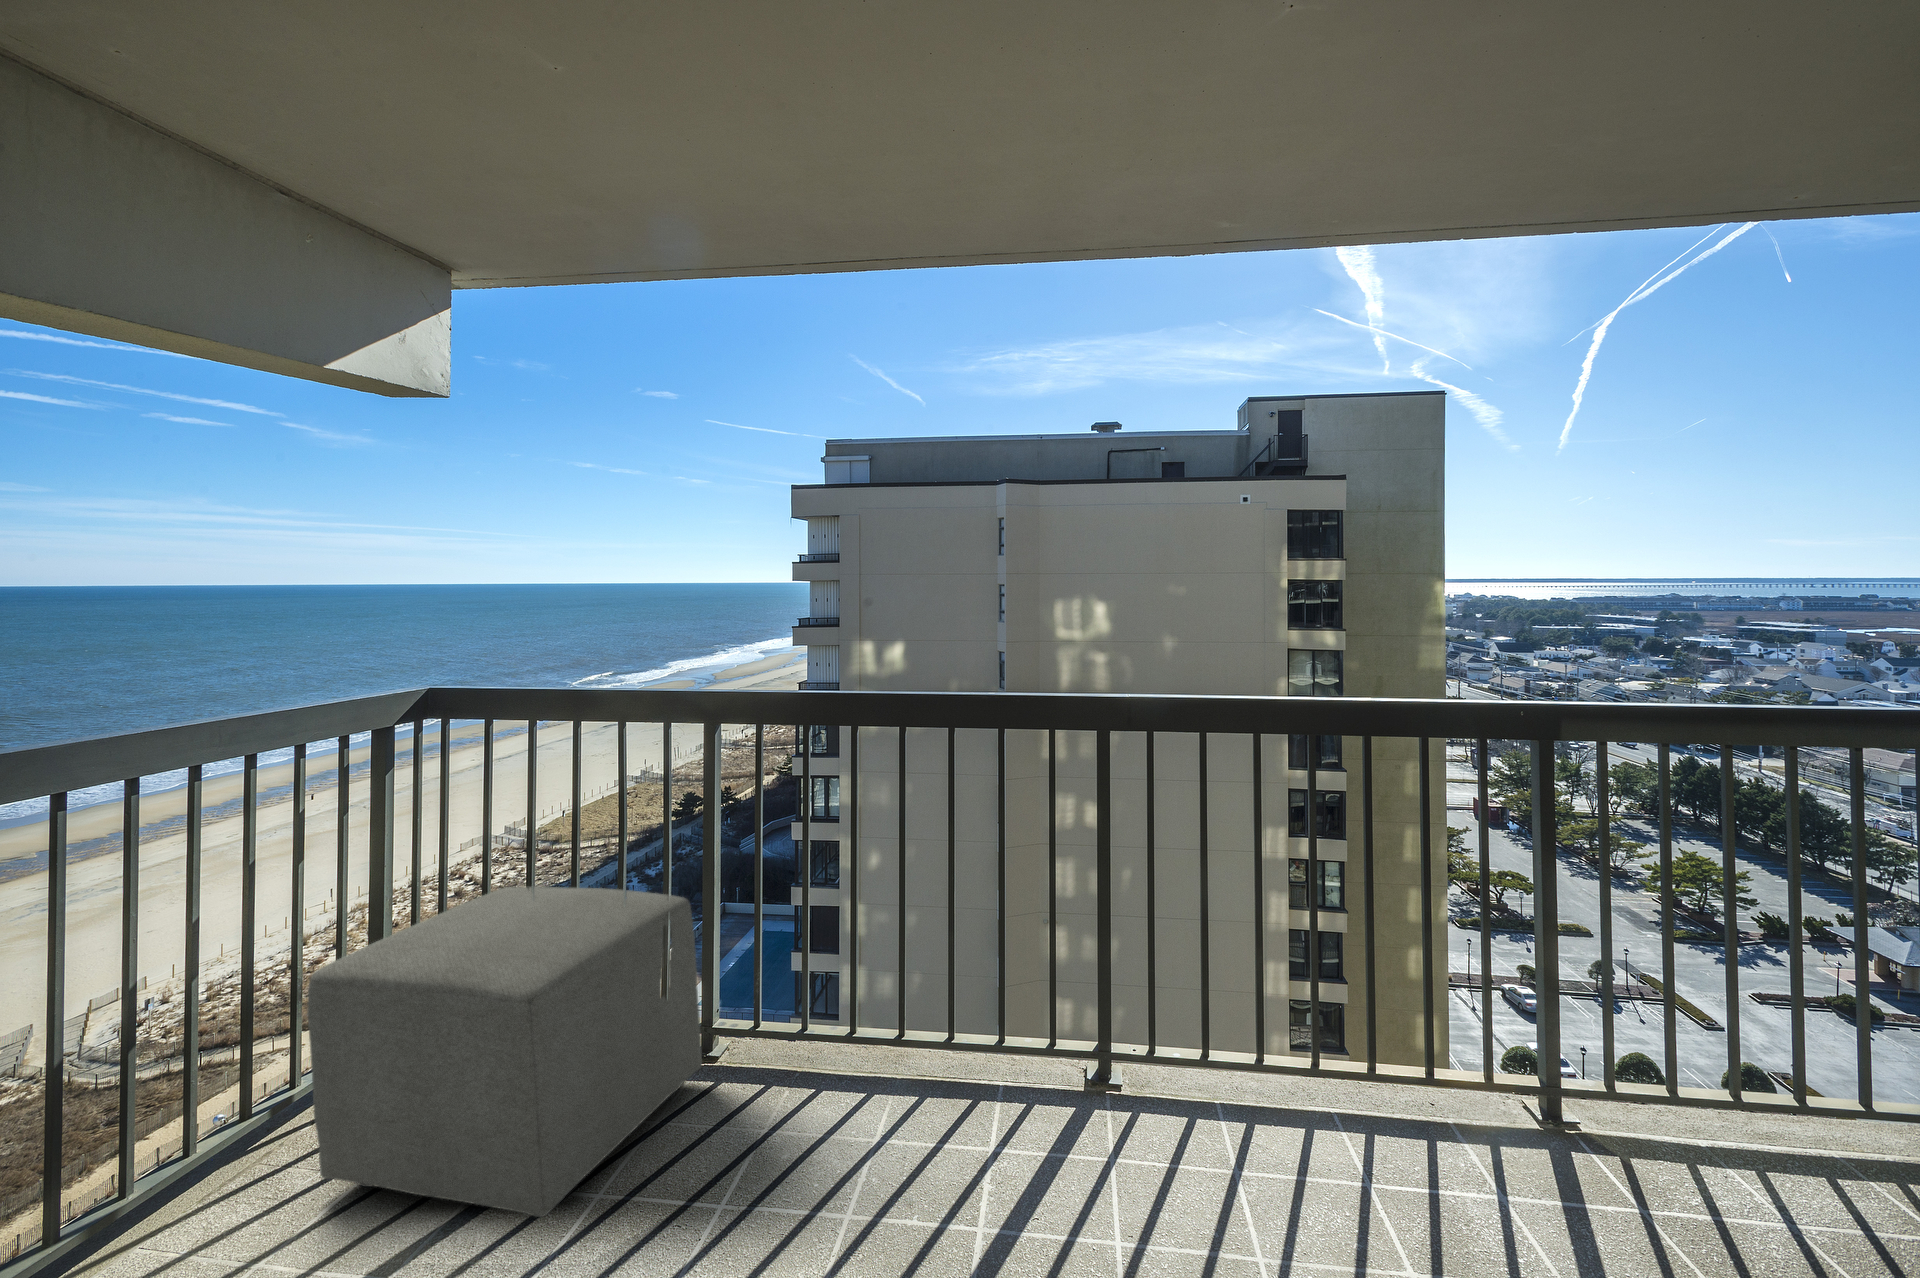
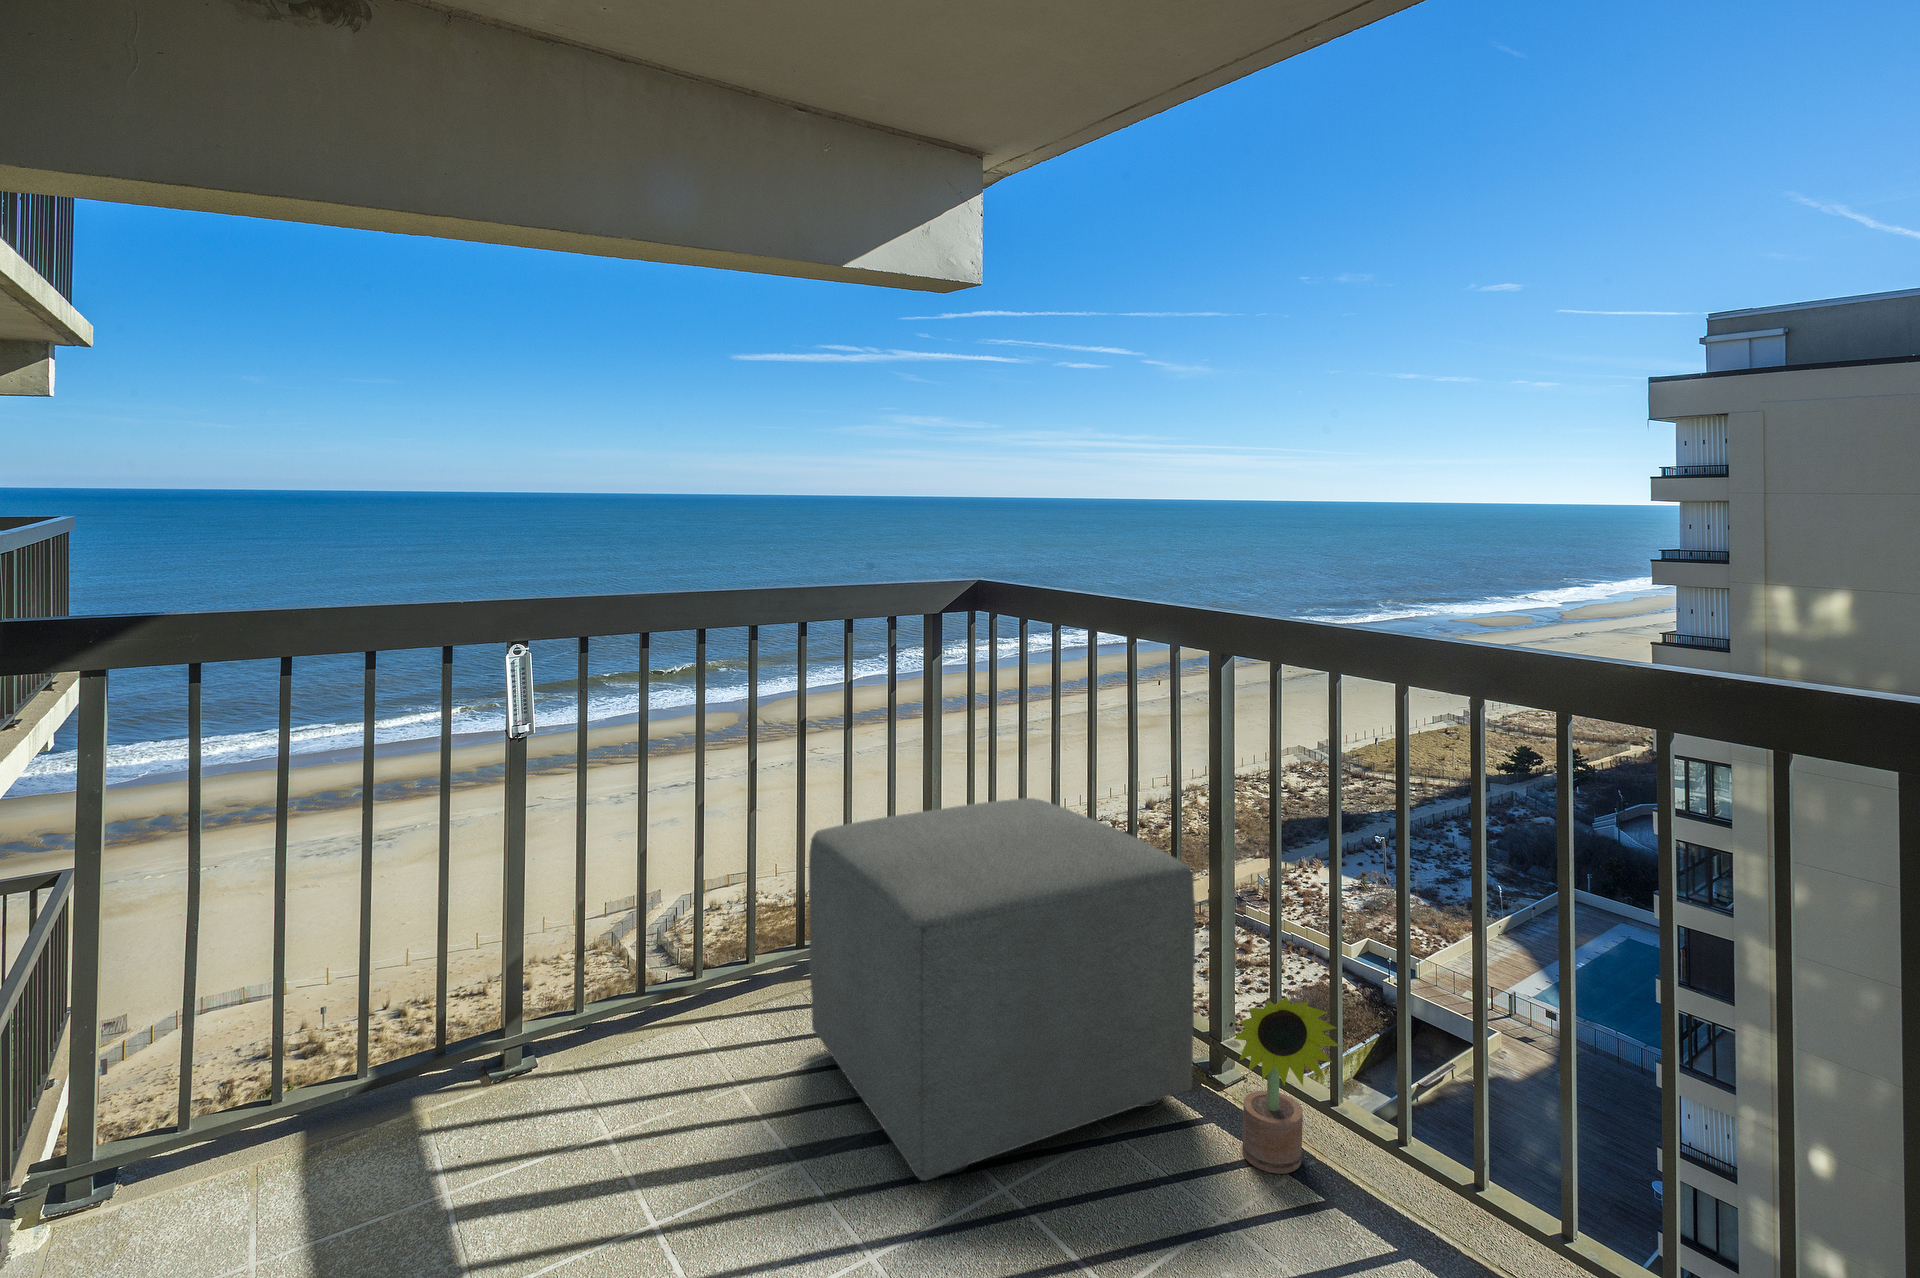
decorative plant: none [748,960,813,1093] -> present [1234,996,1339,1174]

